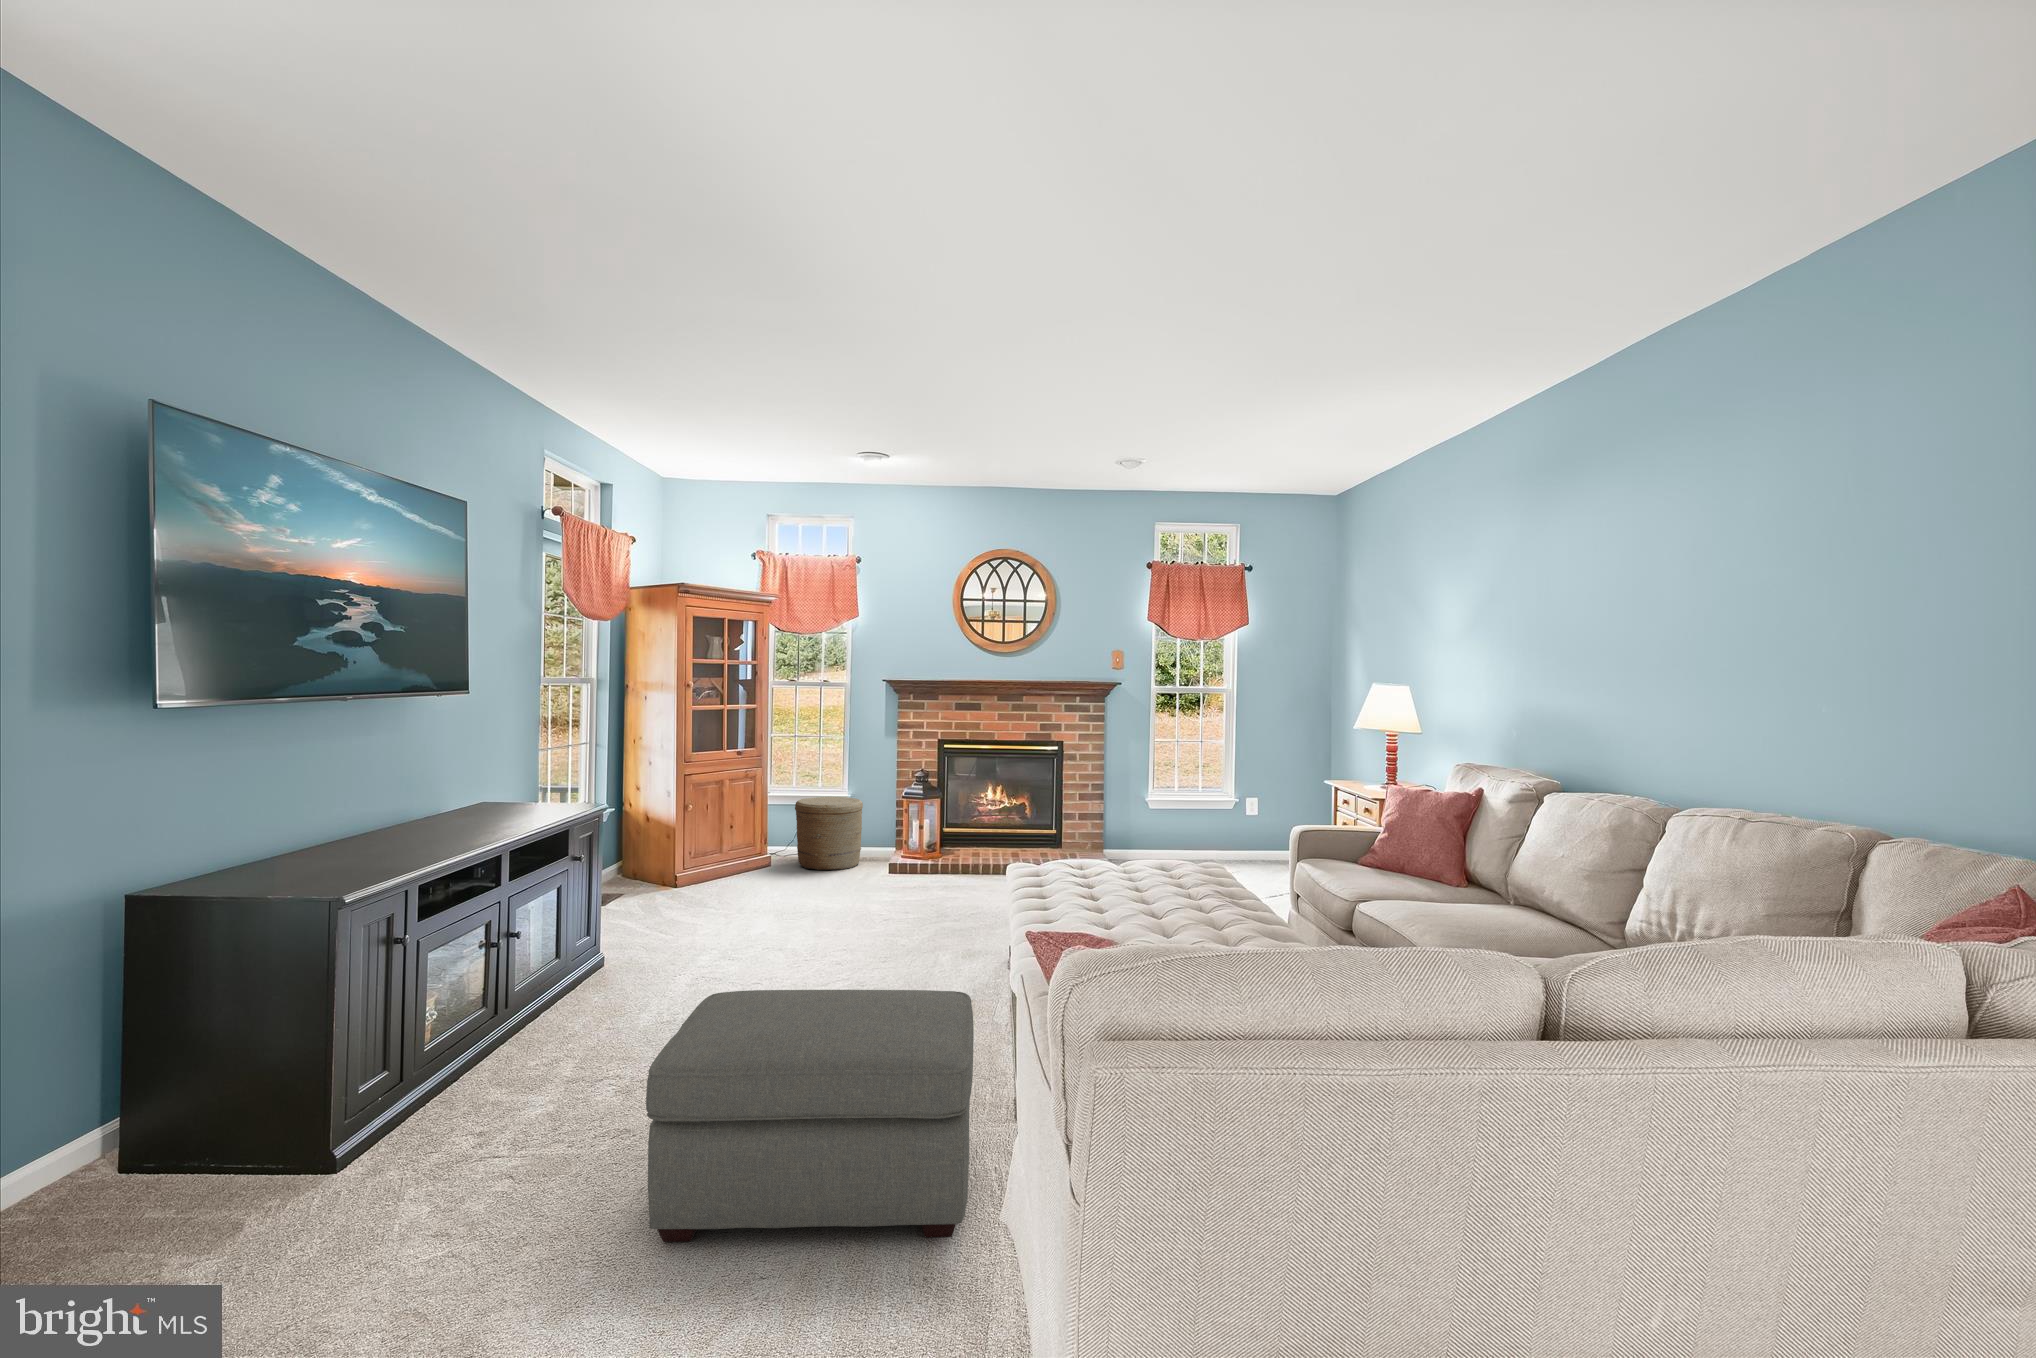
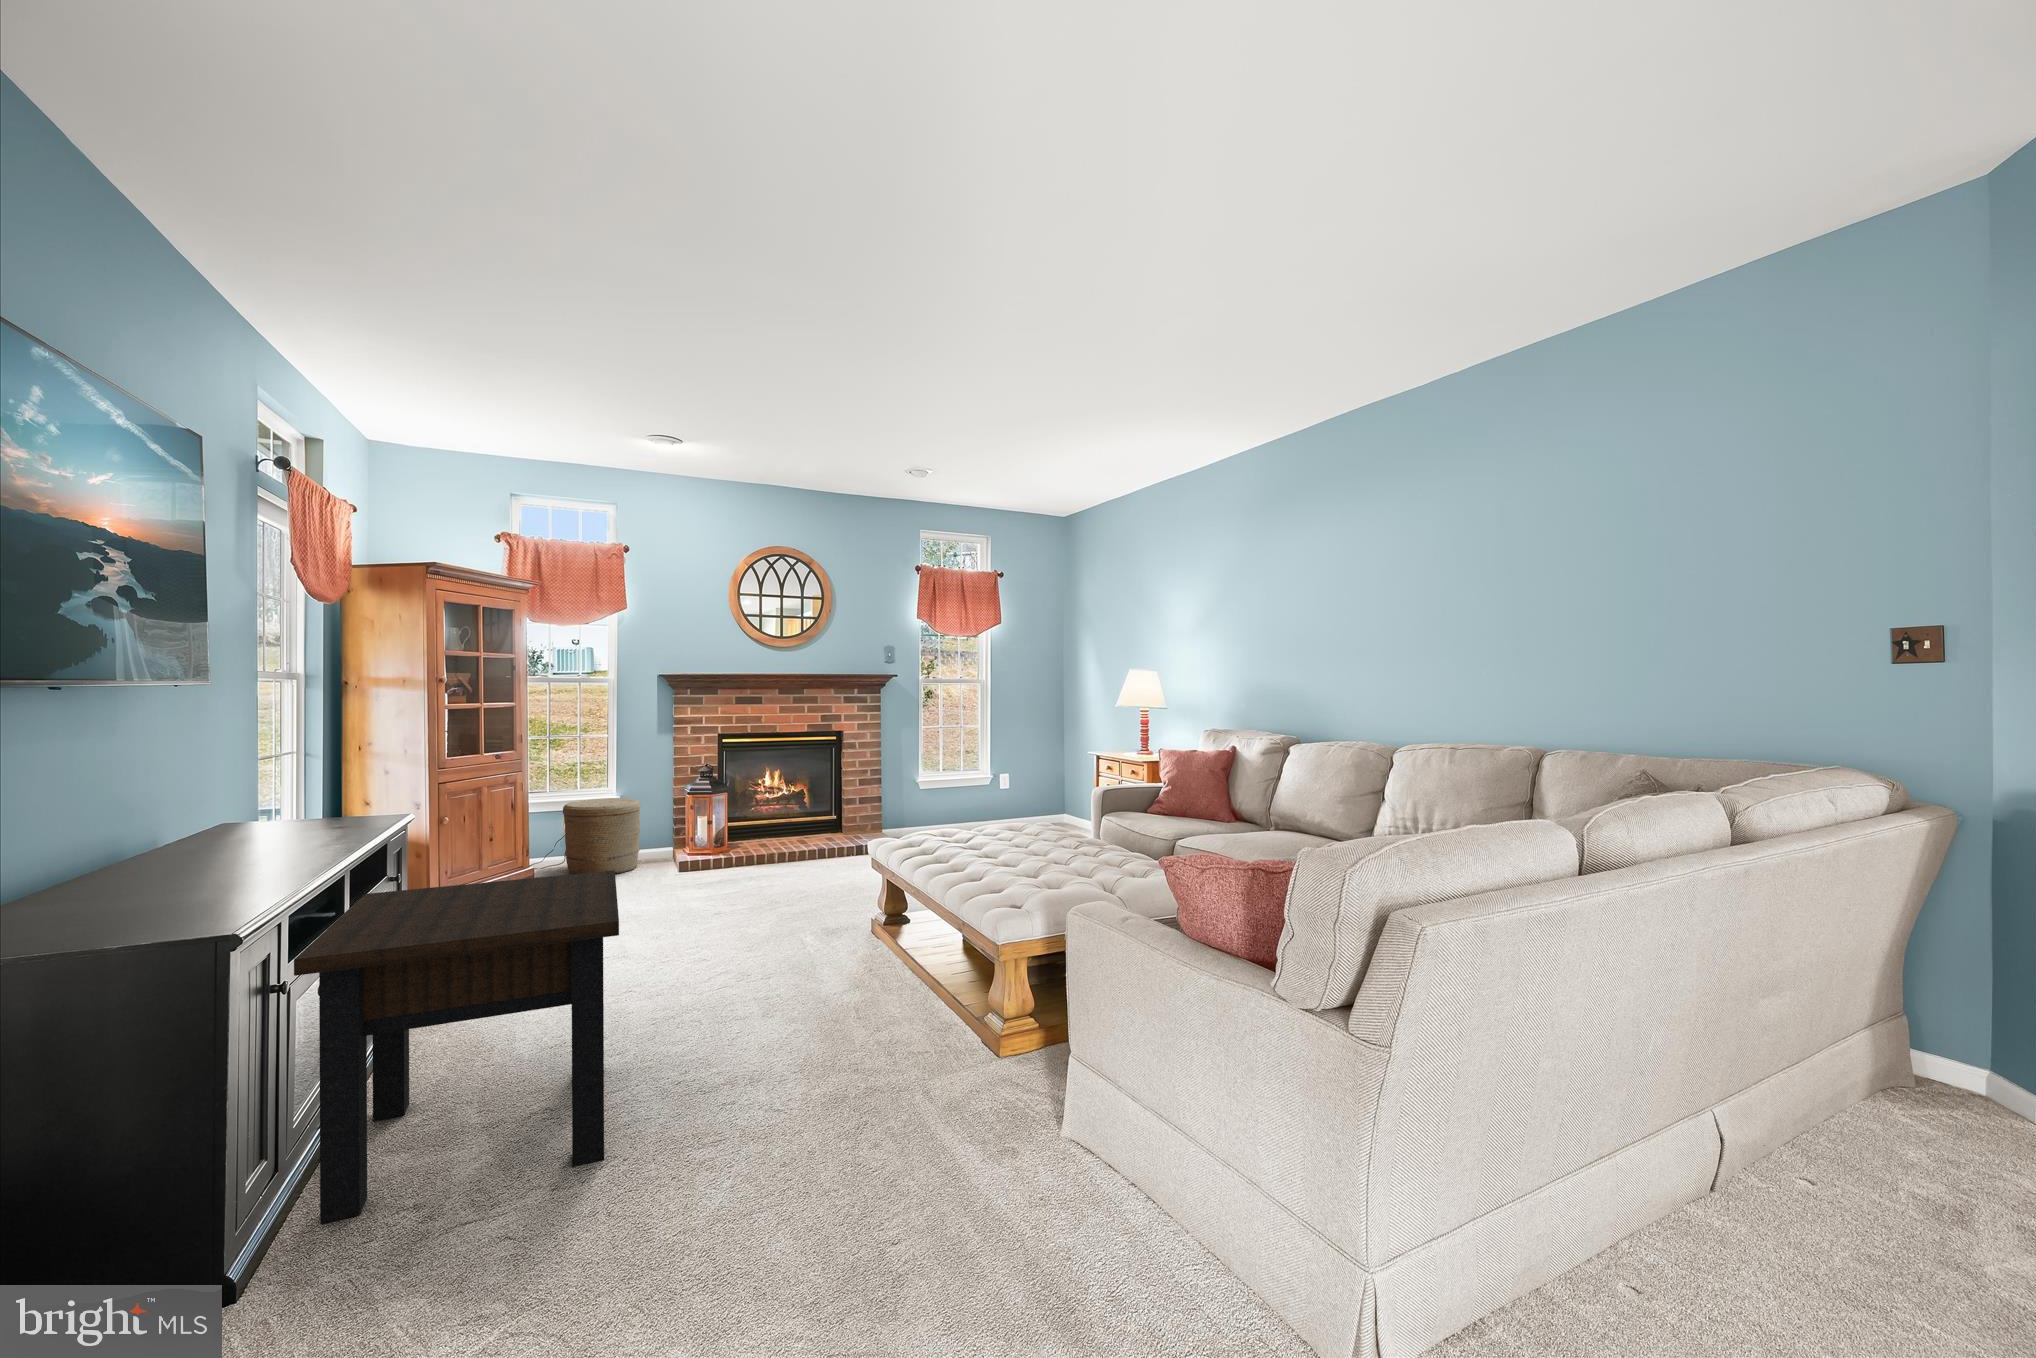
side table: none [409,876,712,1144] -> present [294,870,619,1224]
ottoman: present [646,990,974,1242] -> none [683,947,1016,1246]

